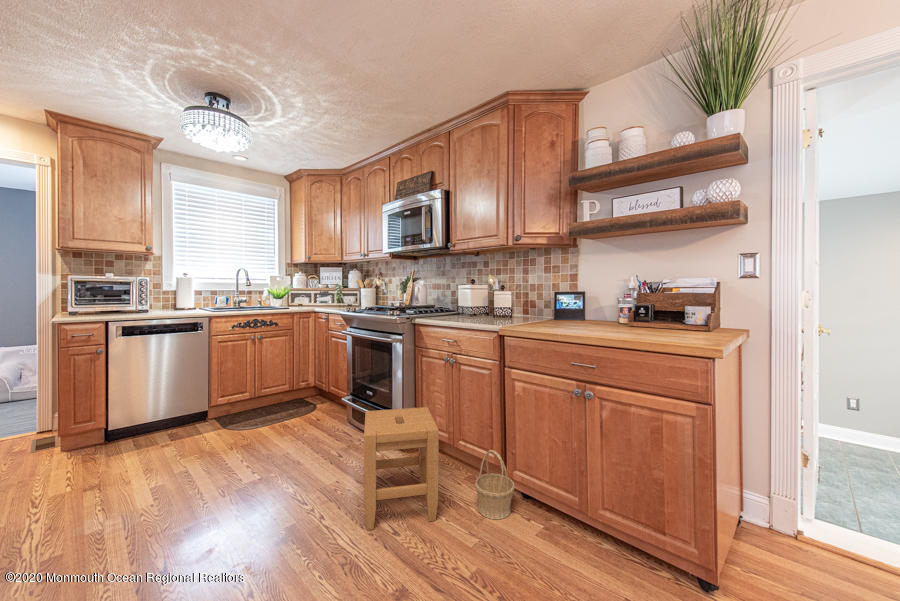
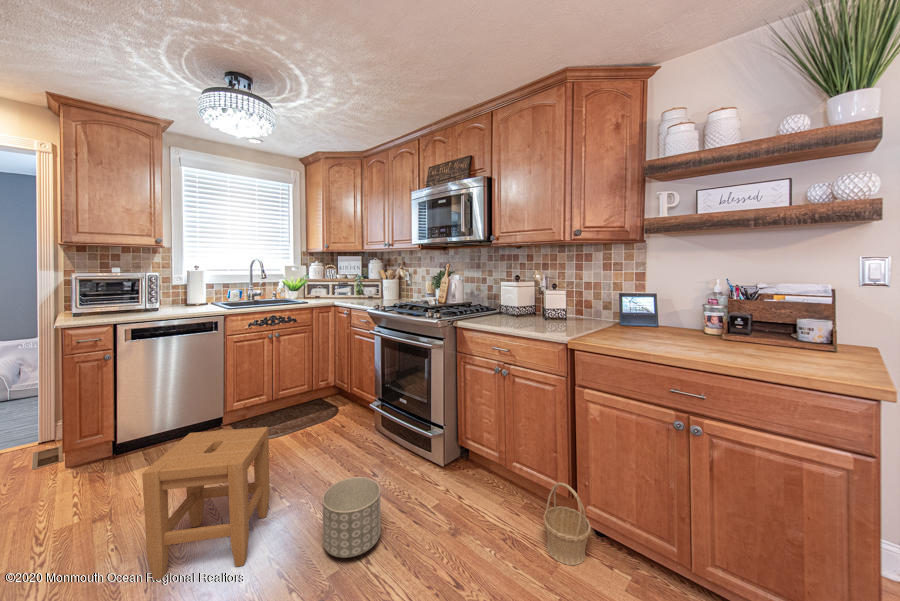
stool: present [364,407,439,530] -> present [142,427,270,580]
planter: none [283,449,335,513] -> present [322,477,381,558]

